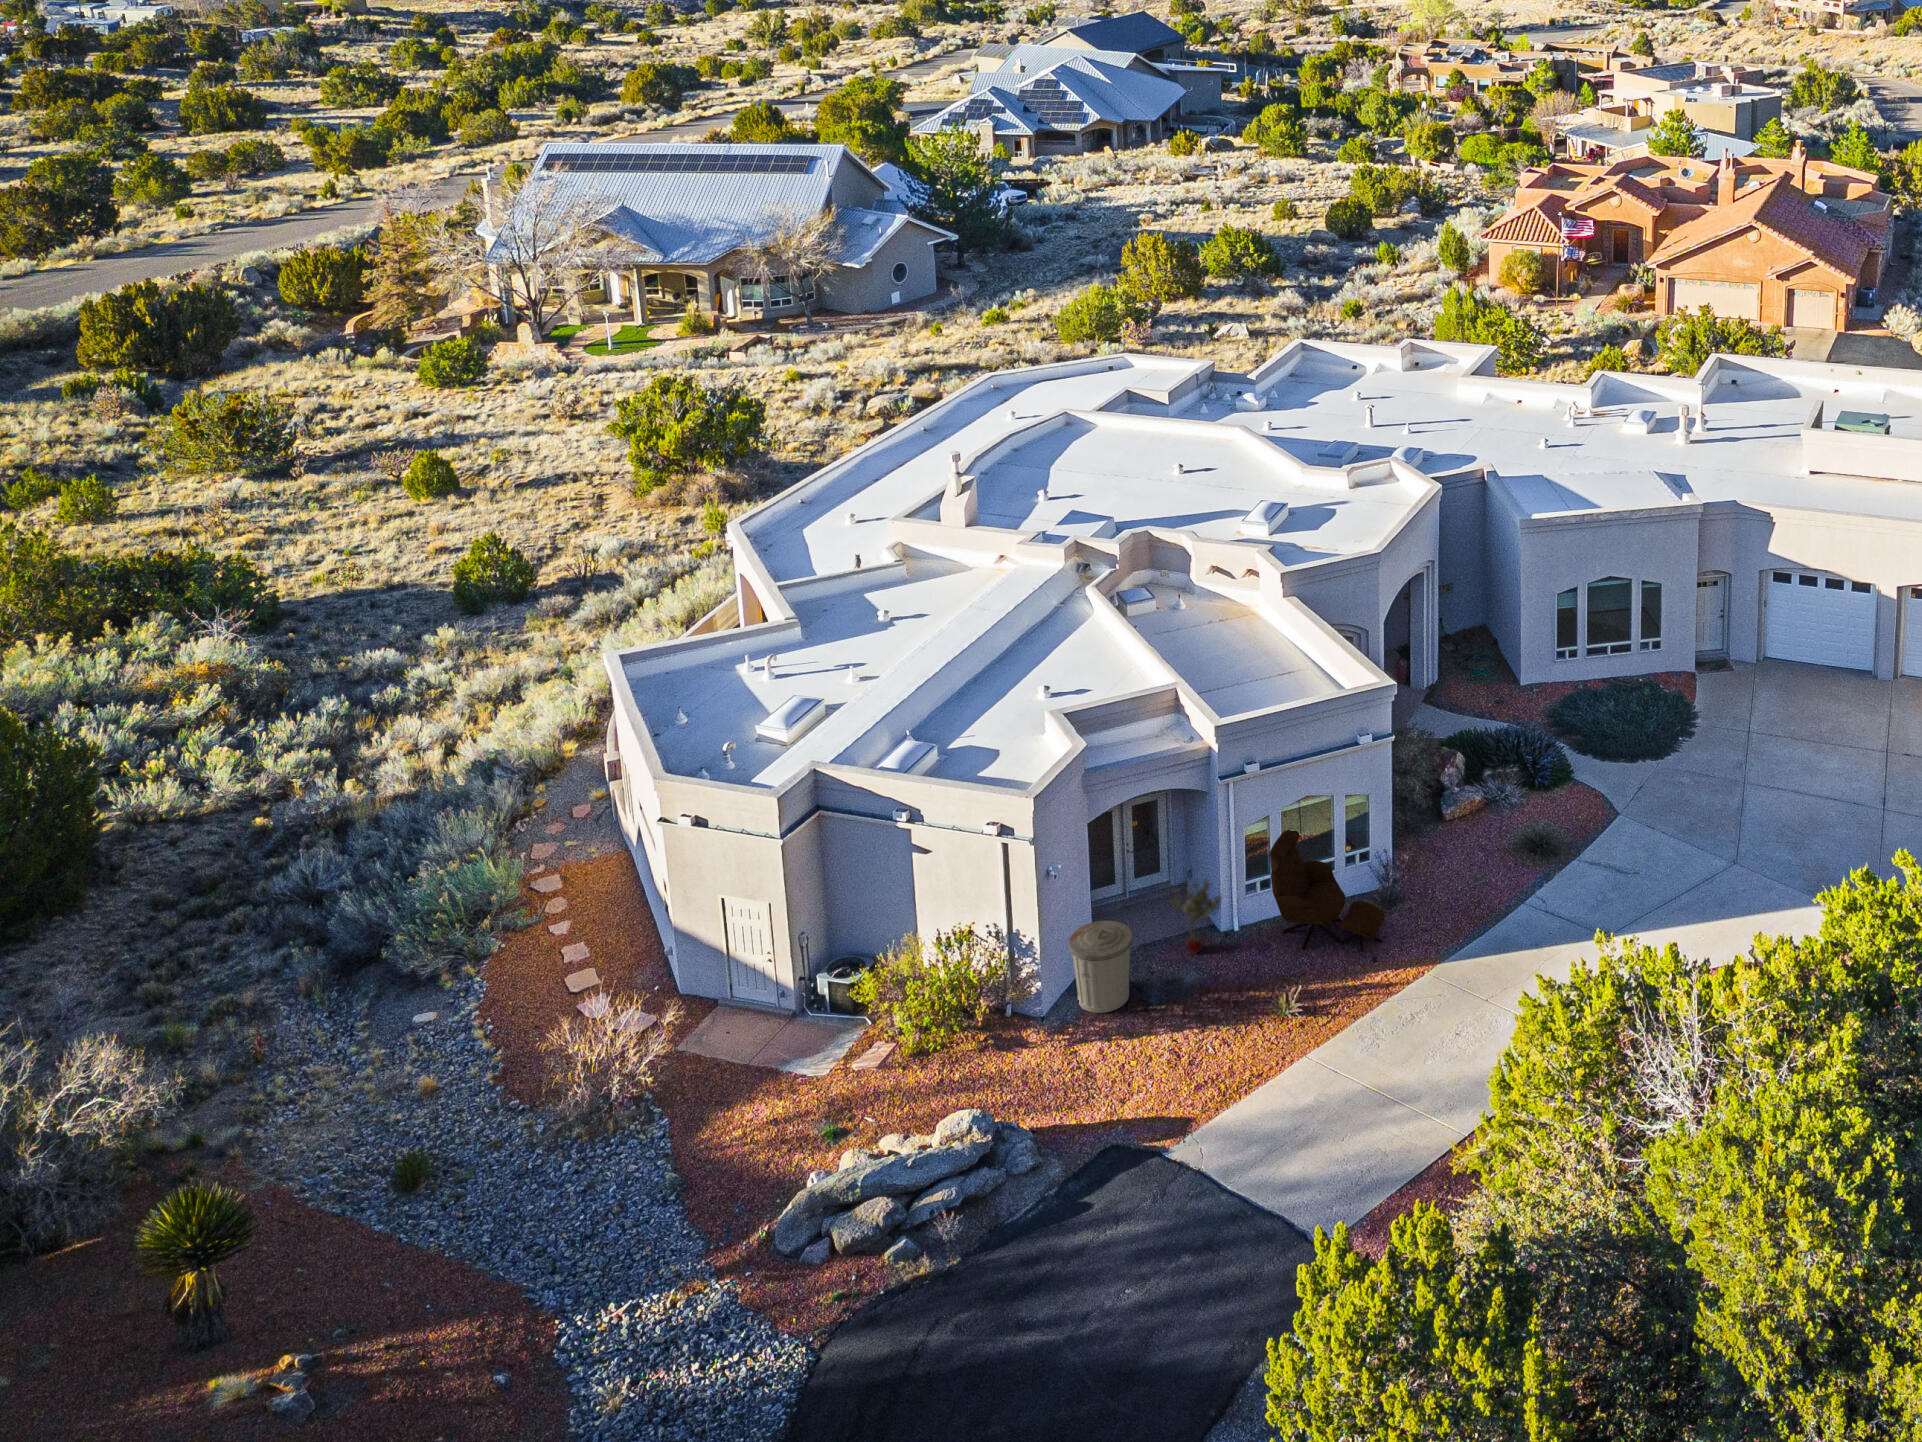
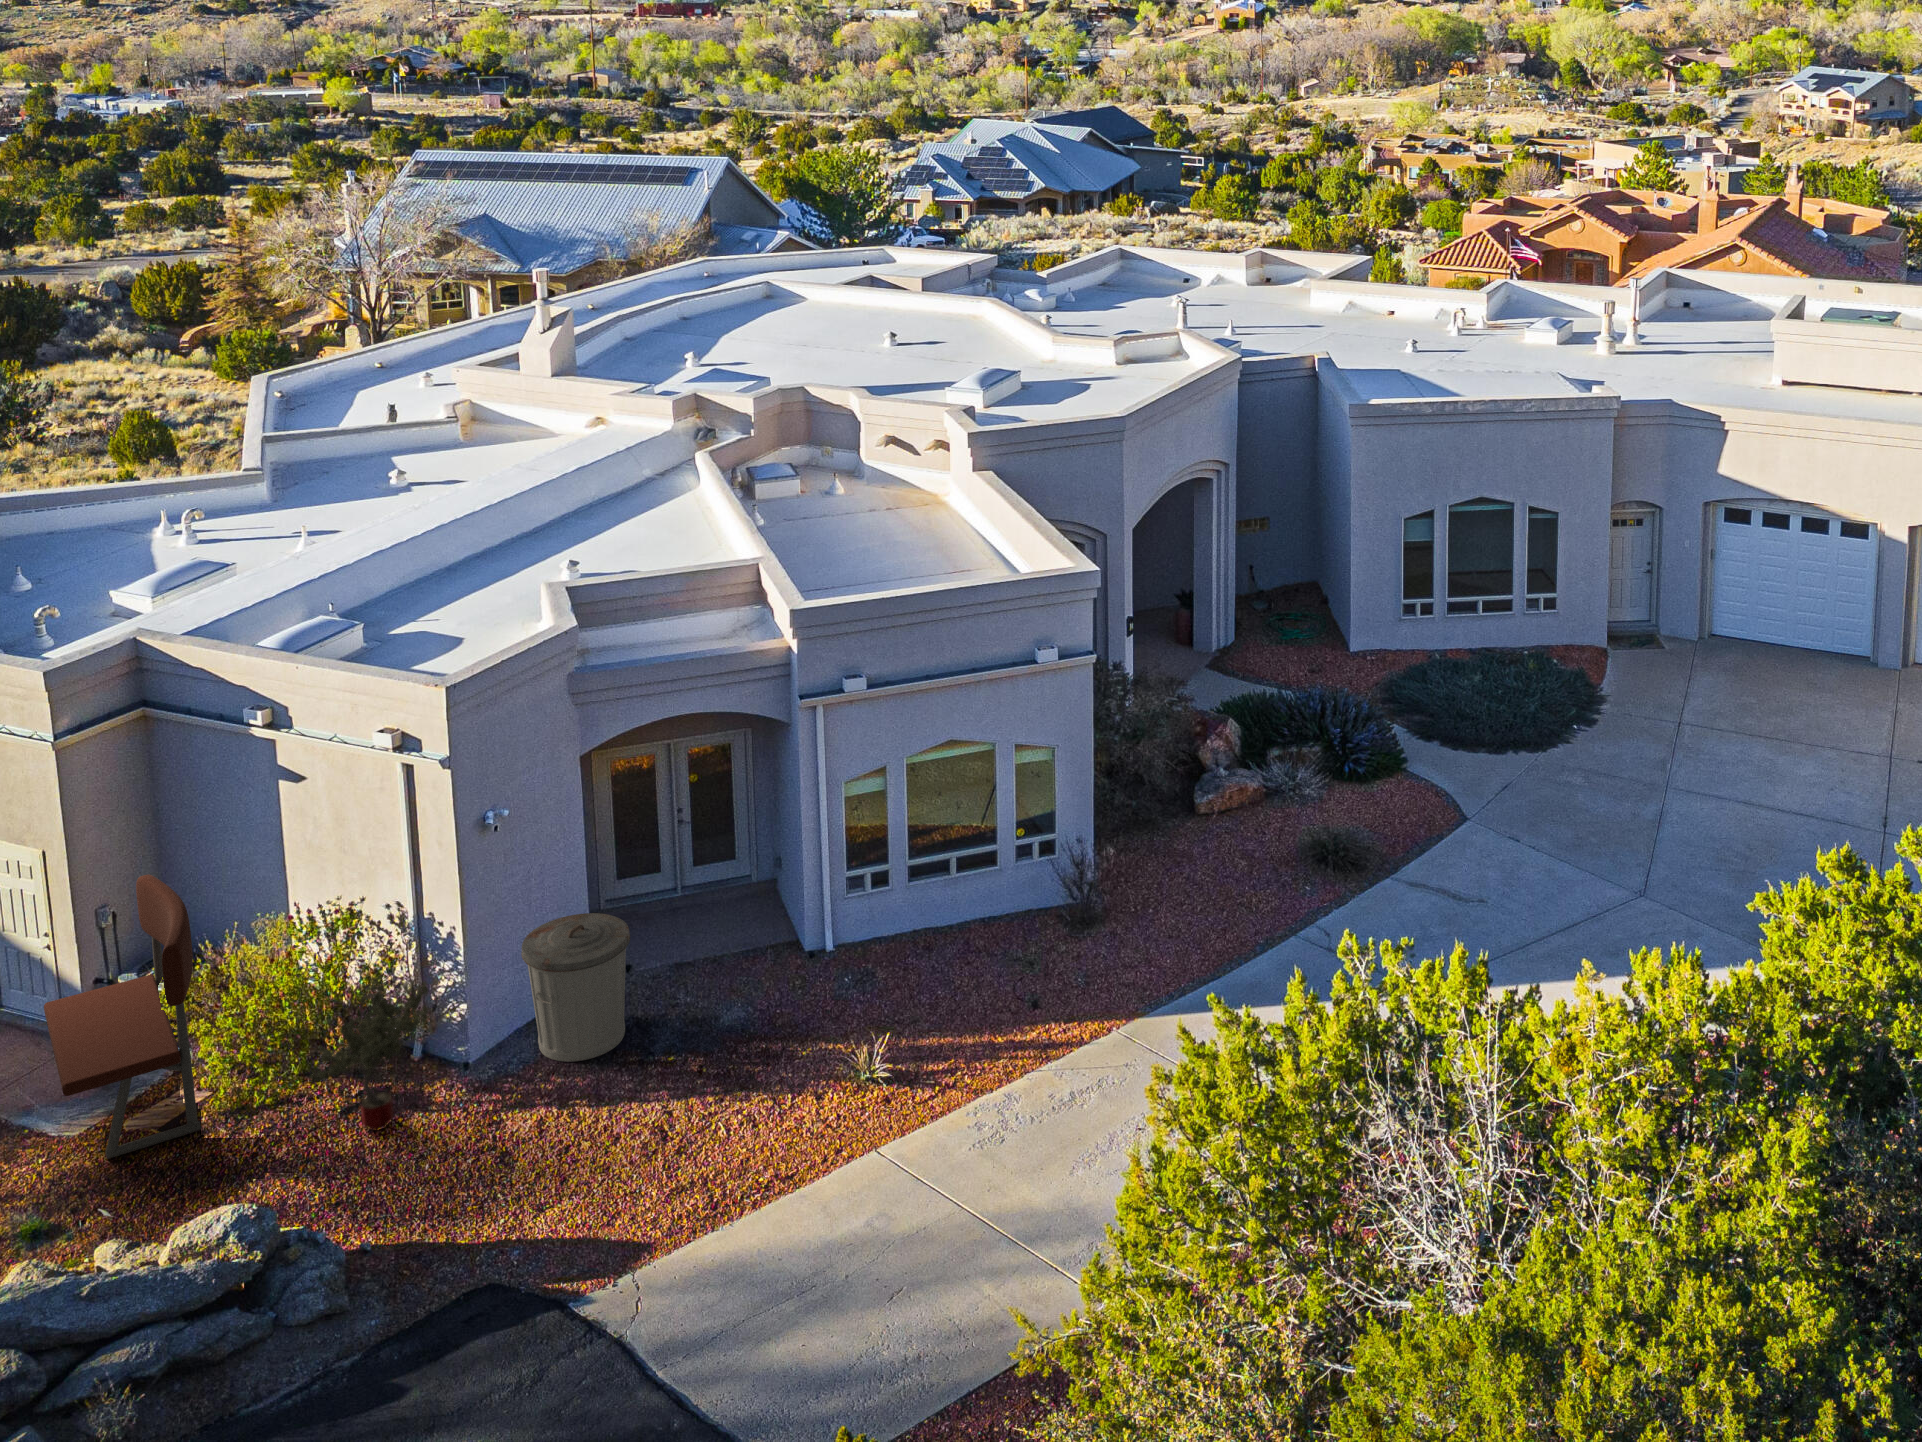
lounge chair: present [1270,830,1385,952] -> none [875,793,1061,994]
potted tree: present [1169,879,1221,954] -> present [310,976,428,1131]
bench: none [785,917,897,1091] -> present [44,874,201,1159]

